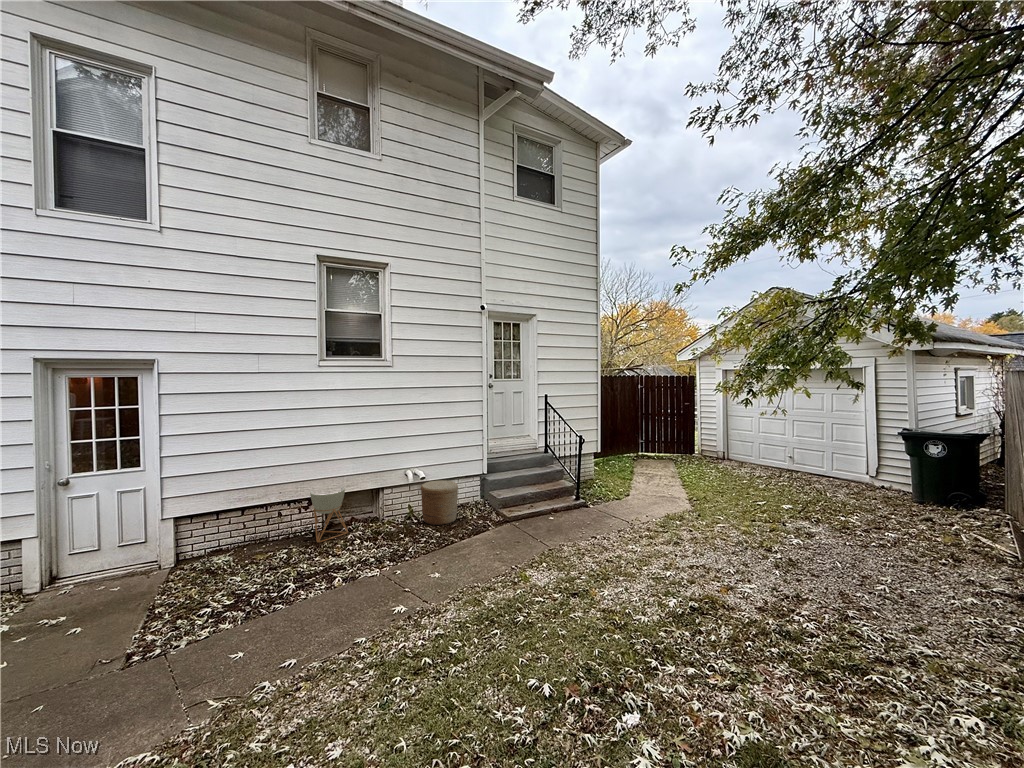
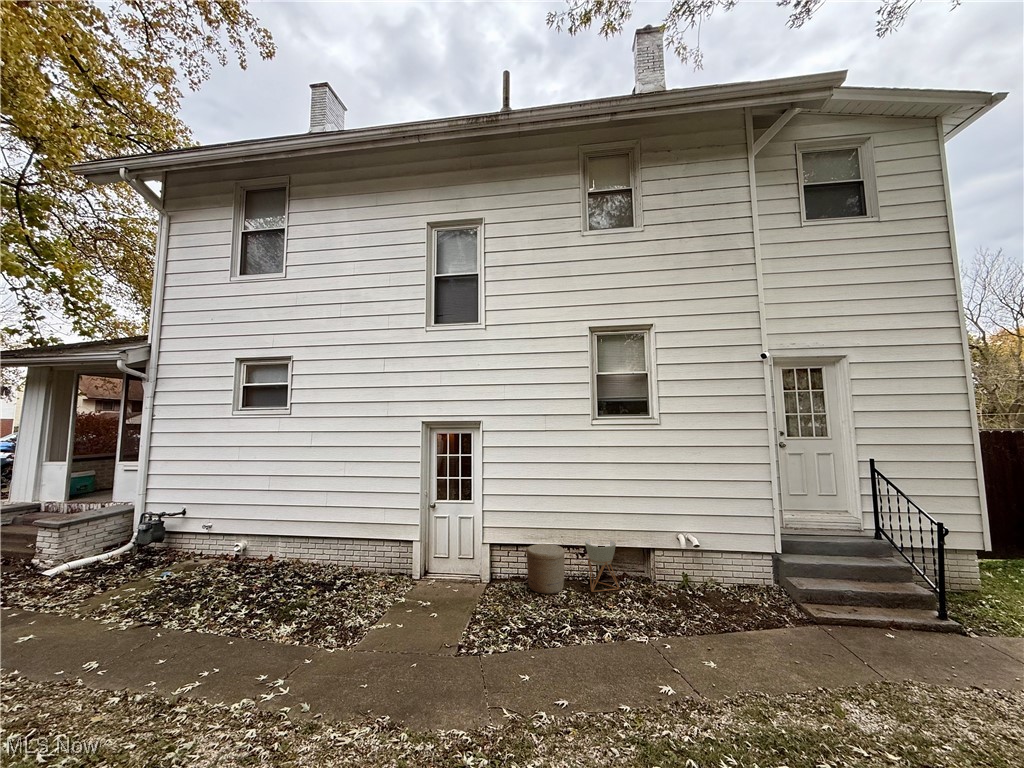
woven basket: present [421,480,458,525] -> present [526,544,565,594]

